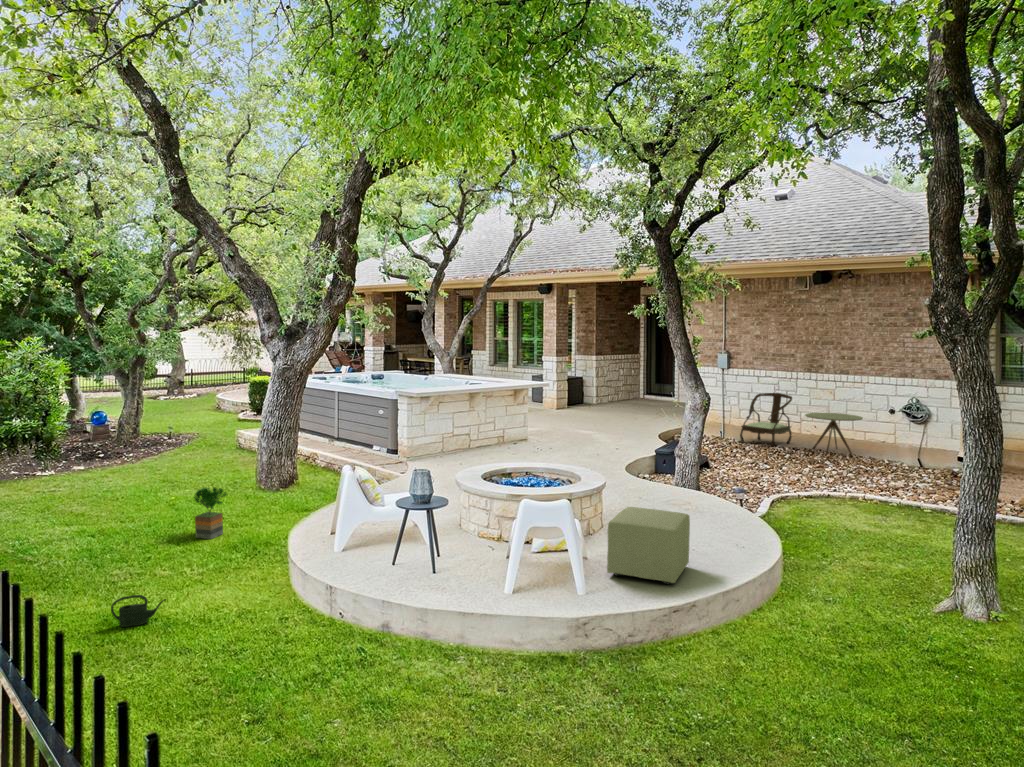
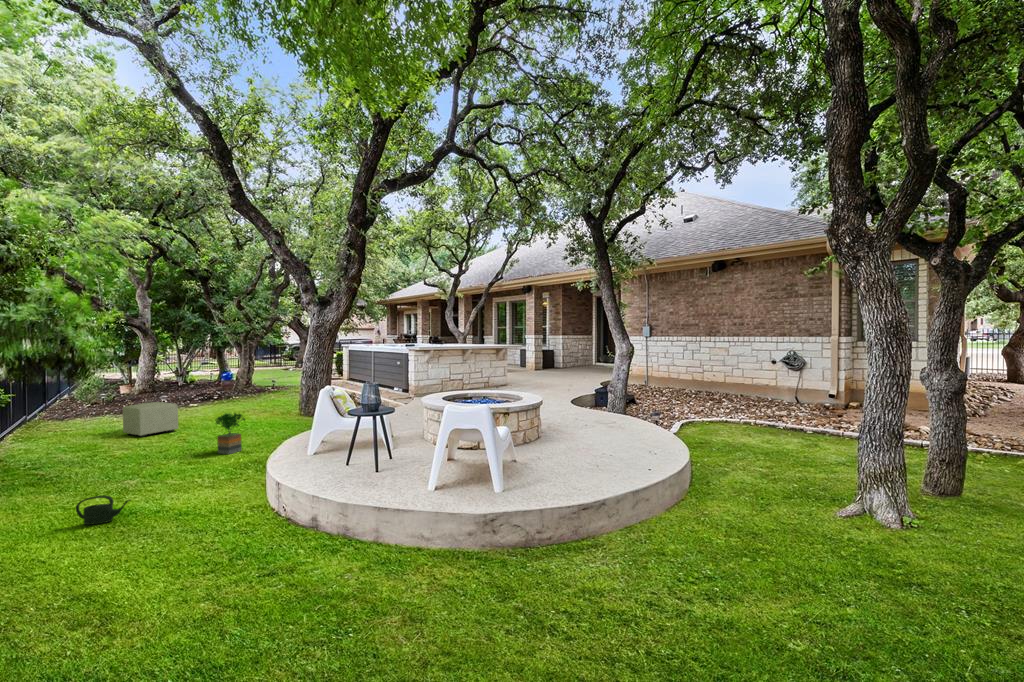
armchair: present [740,393,792,447] -> none [663,353,701,392]
round table: present [805,413,863,454] -> none [709,366,753,395]
ottoman: present [607,507,690,584] -> present [123,402,178,437]

